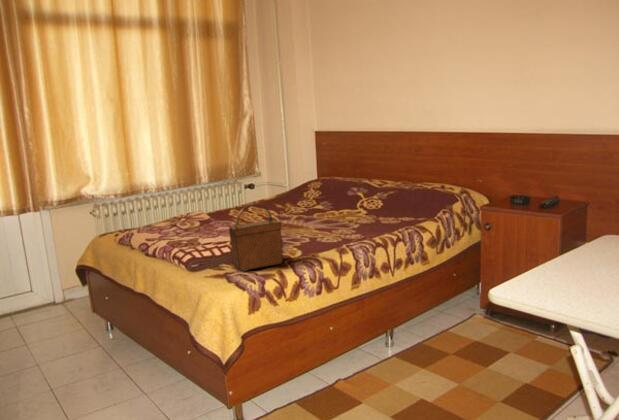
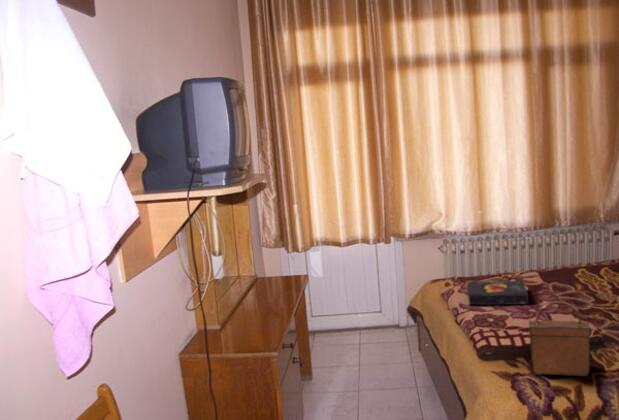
book: none [145,215,208,239] -> present [467,281,529,305]

